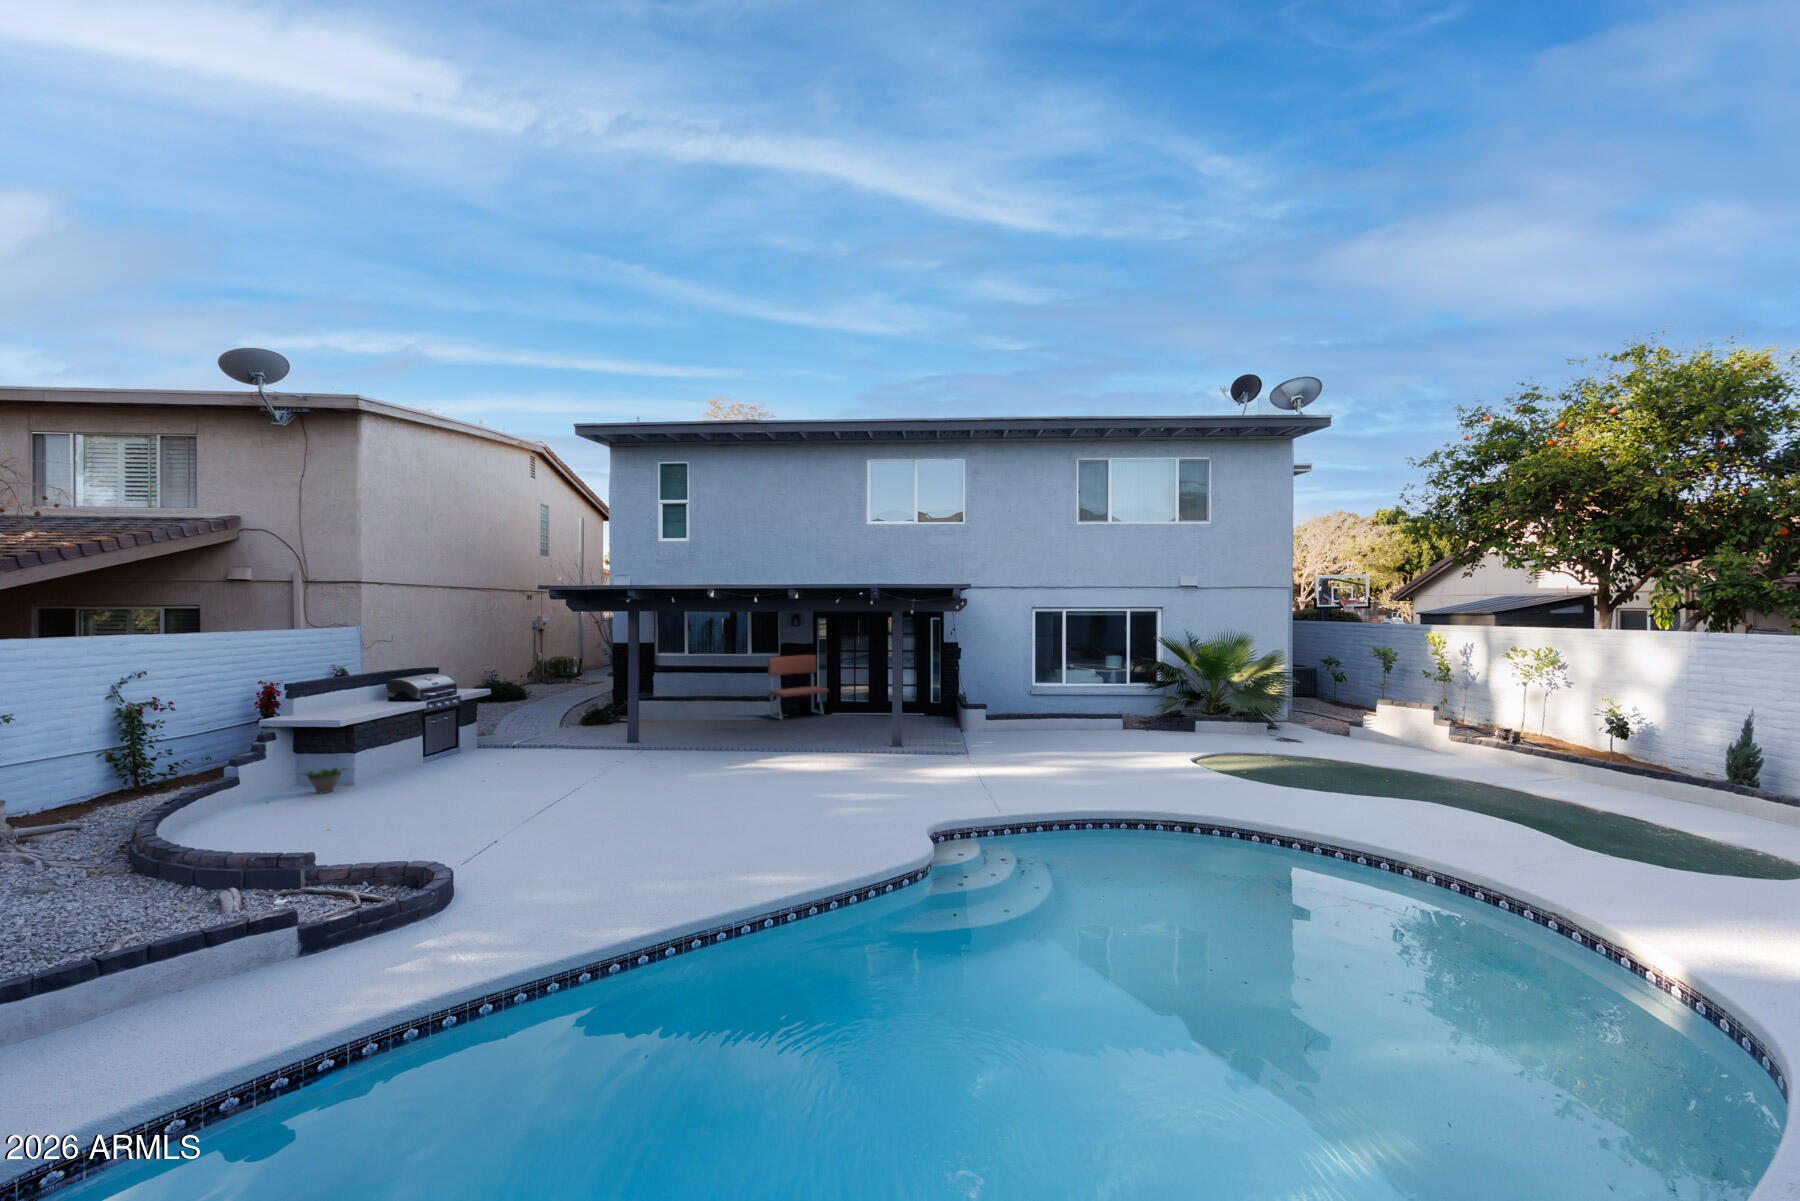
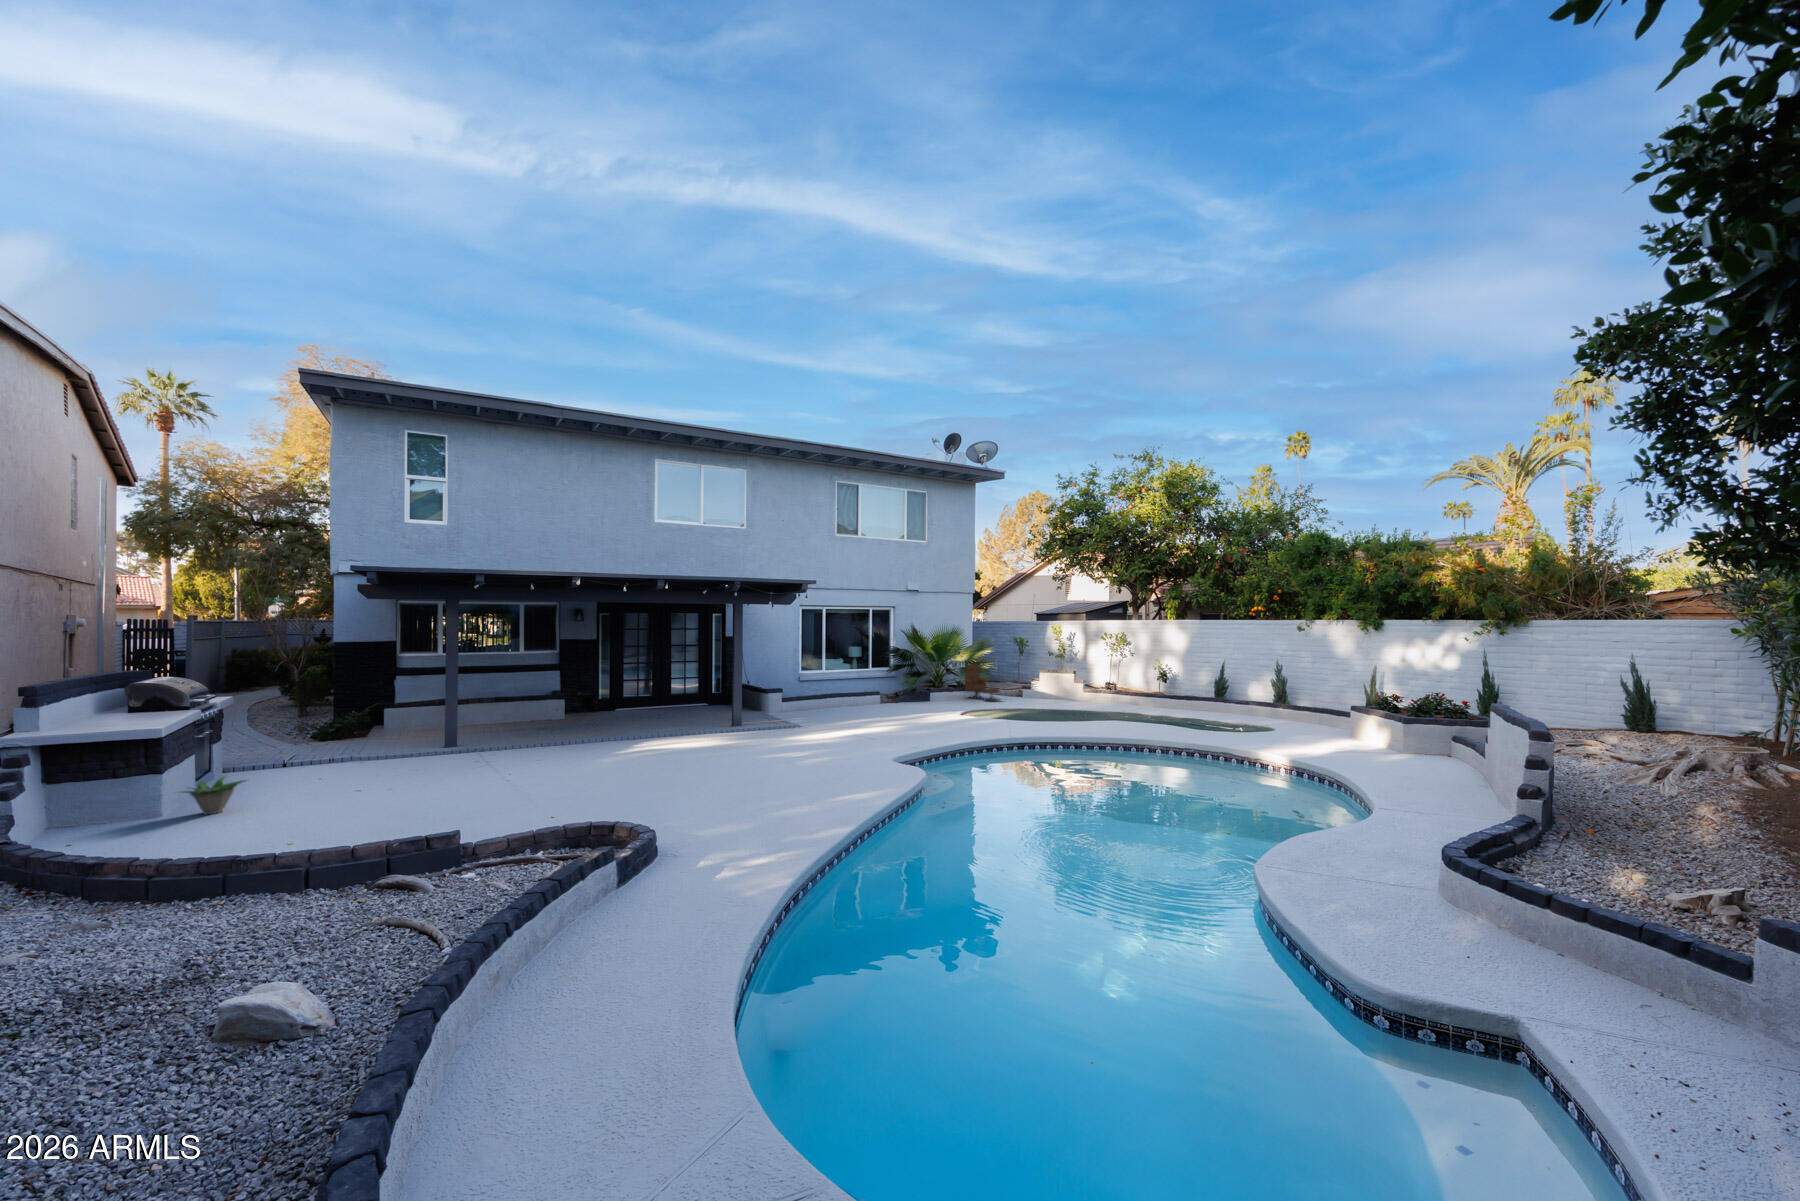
bench: present [768,655,829,719] -> none [557,653,620,719]
lounge chair: none [1252,686,1304,738] -> present [964,665,999,700]

